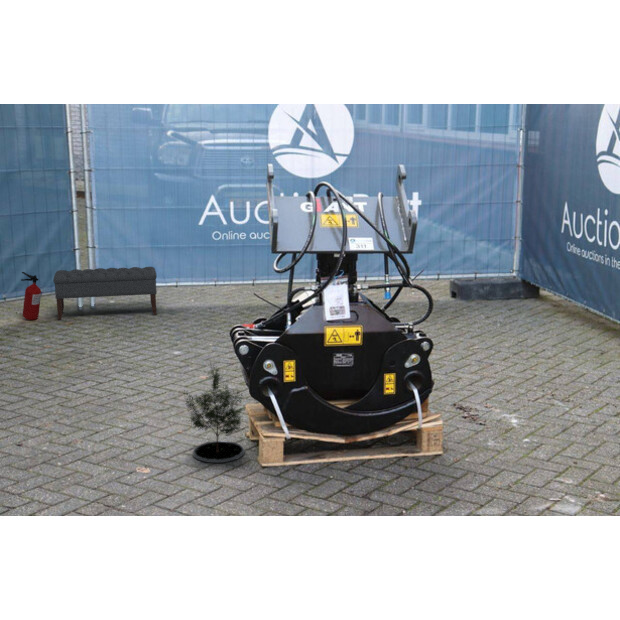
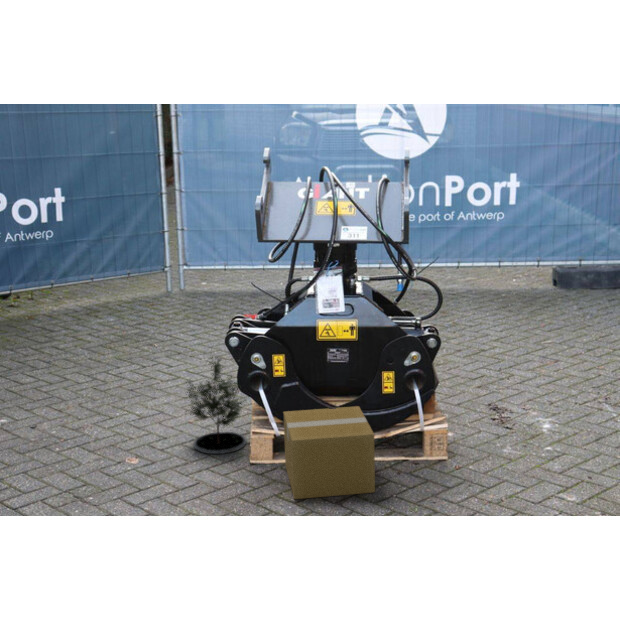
bench: present [53,267,157,320] -> none [138,250,241,301]
fire extinguisher: present [21,272,41,320] -> none [108,253,127,300]
cardboard box: none [295,408,395,499] -> present [284,406,375,499]

